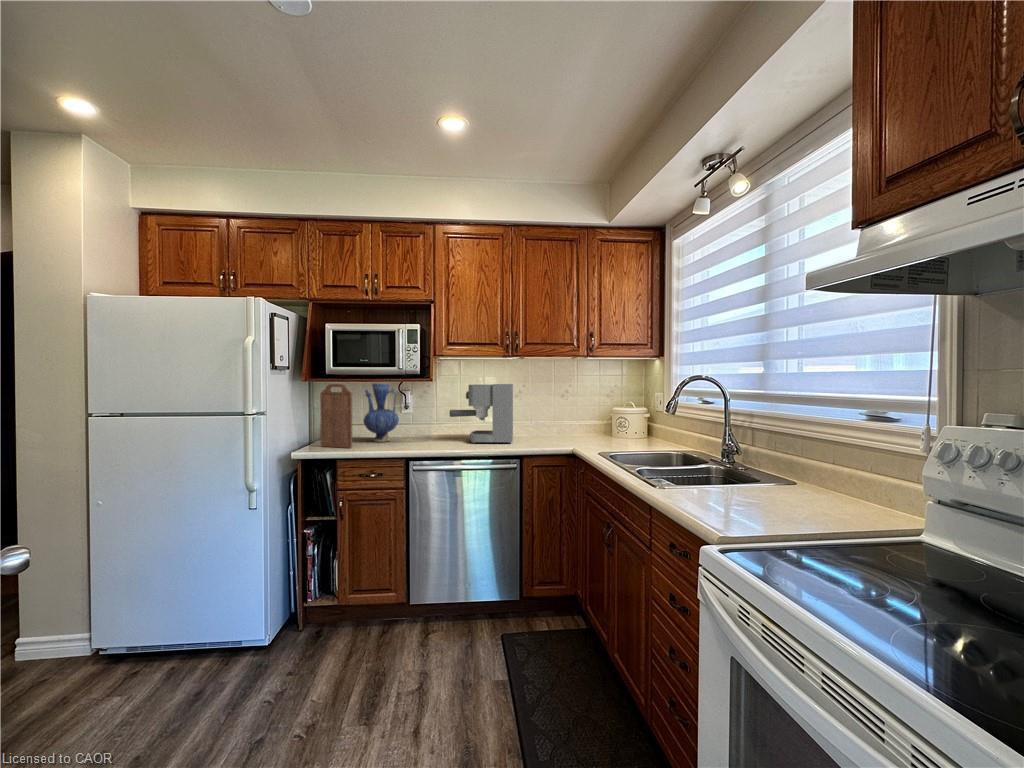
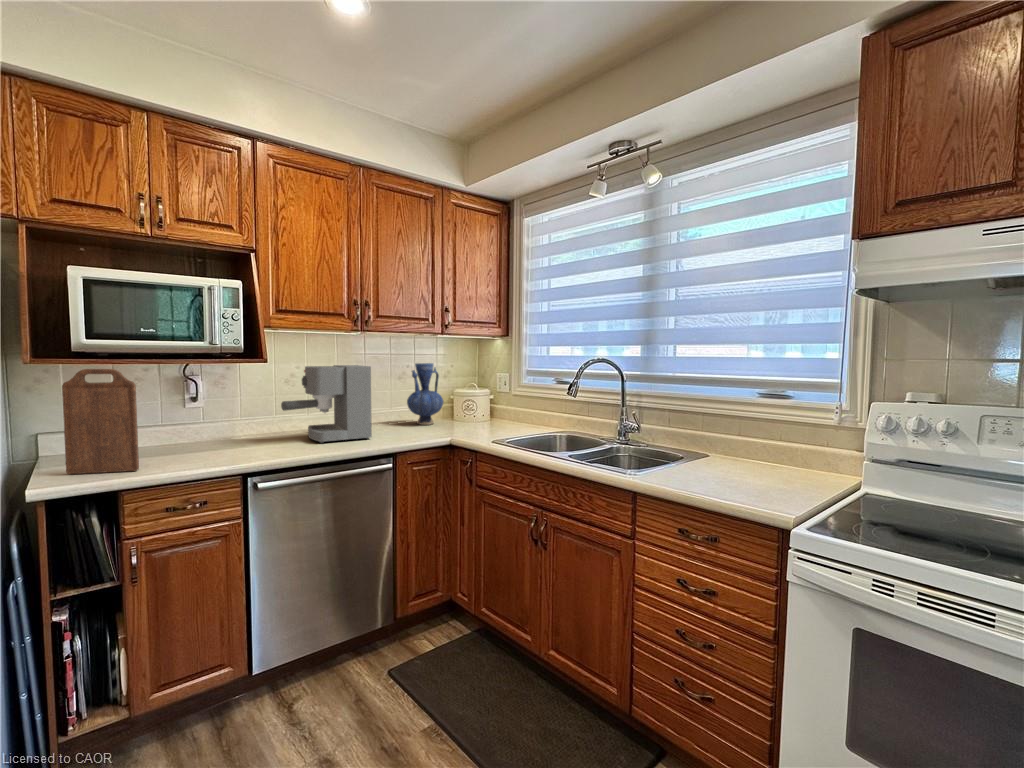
vase: present [364,383,399,442] -> present [407,363,443,425]

